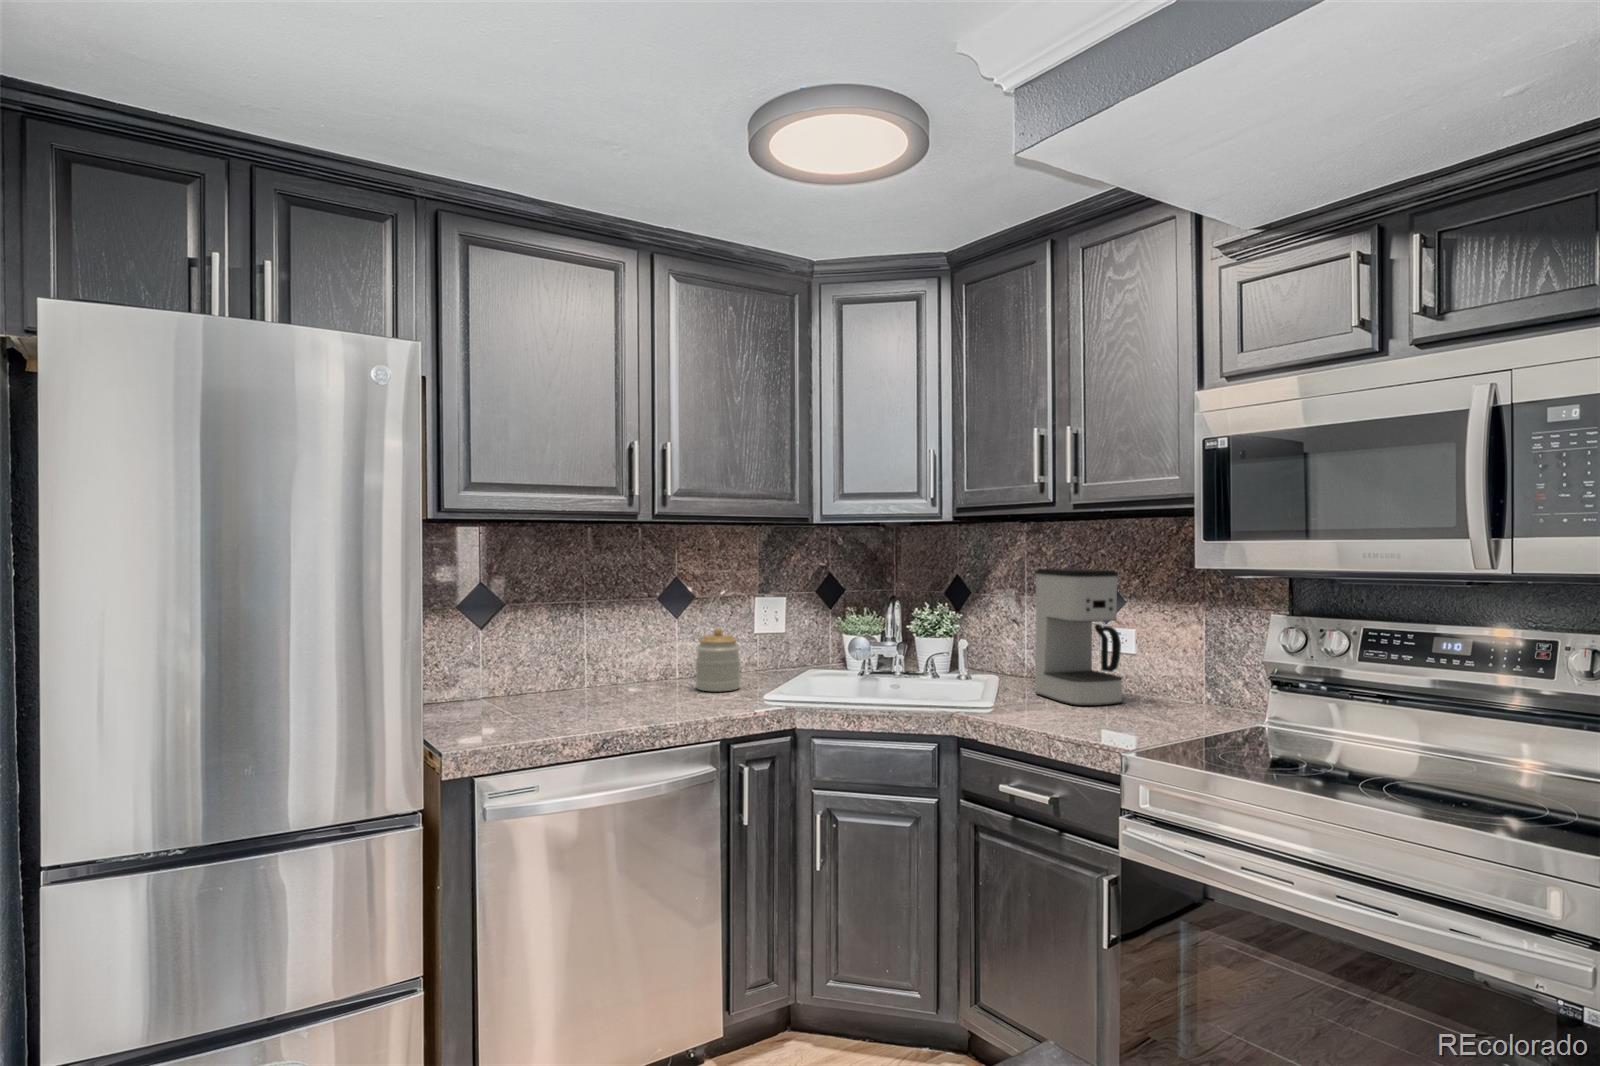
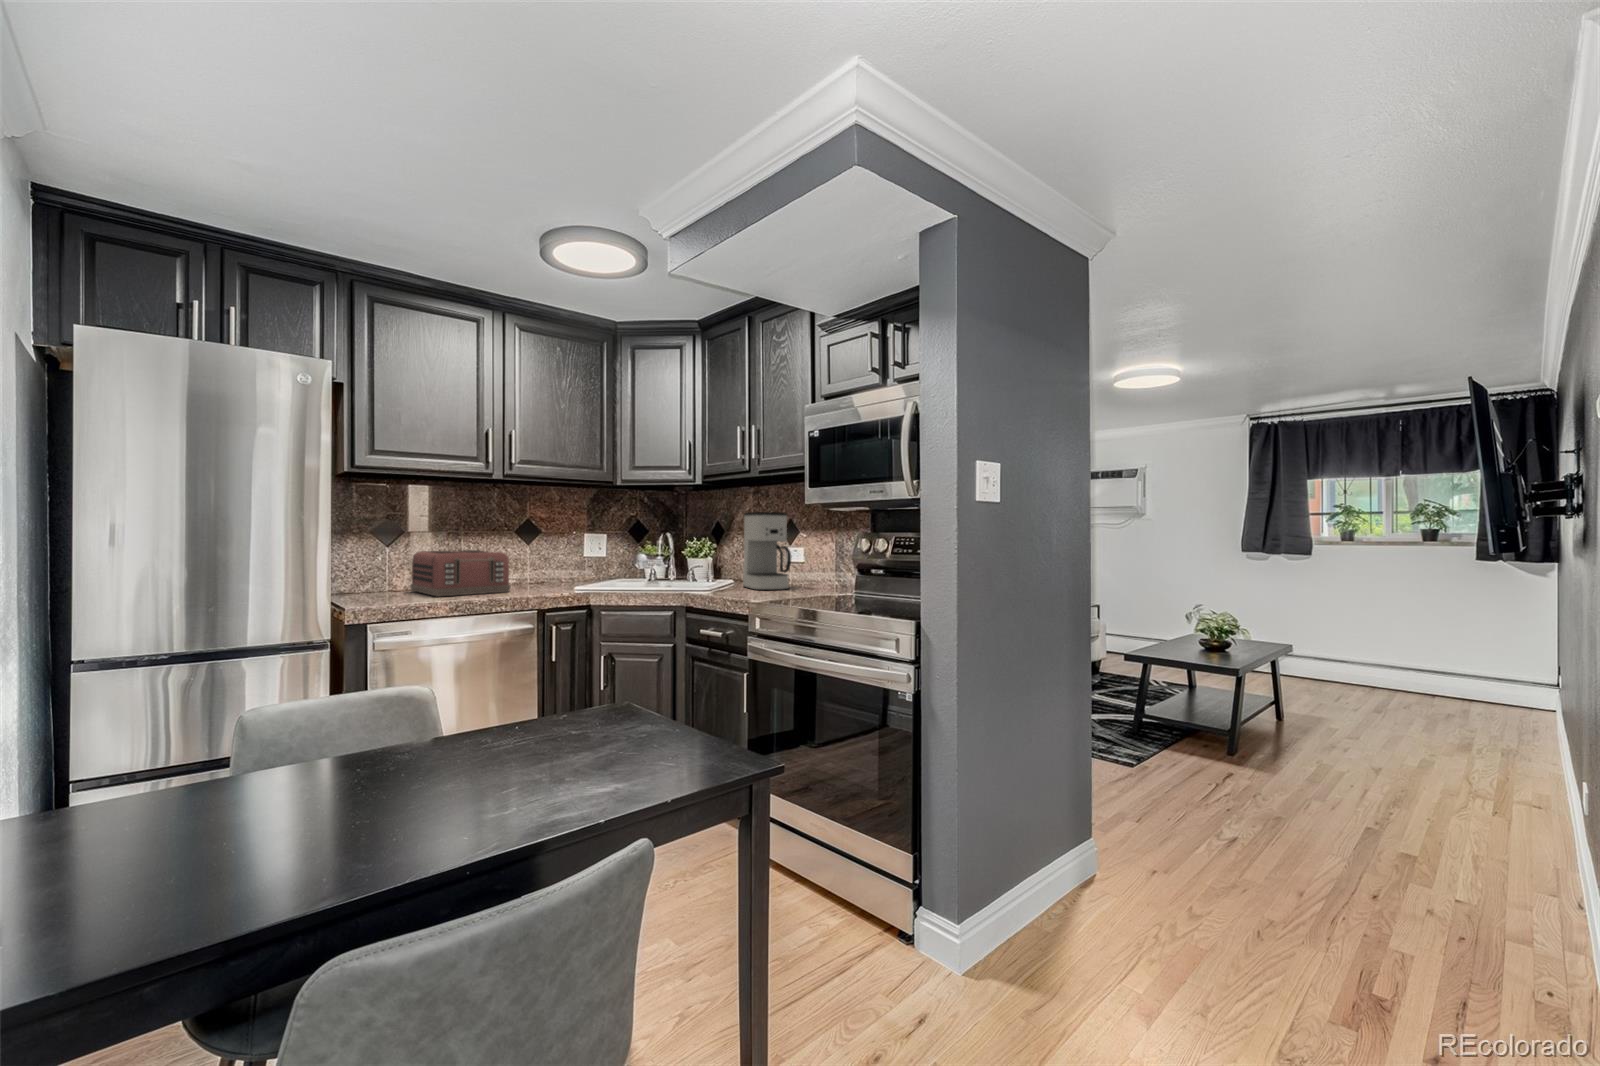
jar: present [696,628,740,691] -> none [536,549,566,587]
toaster: none [513,632,668,719] -> present [410,550,511,597]

